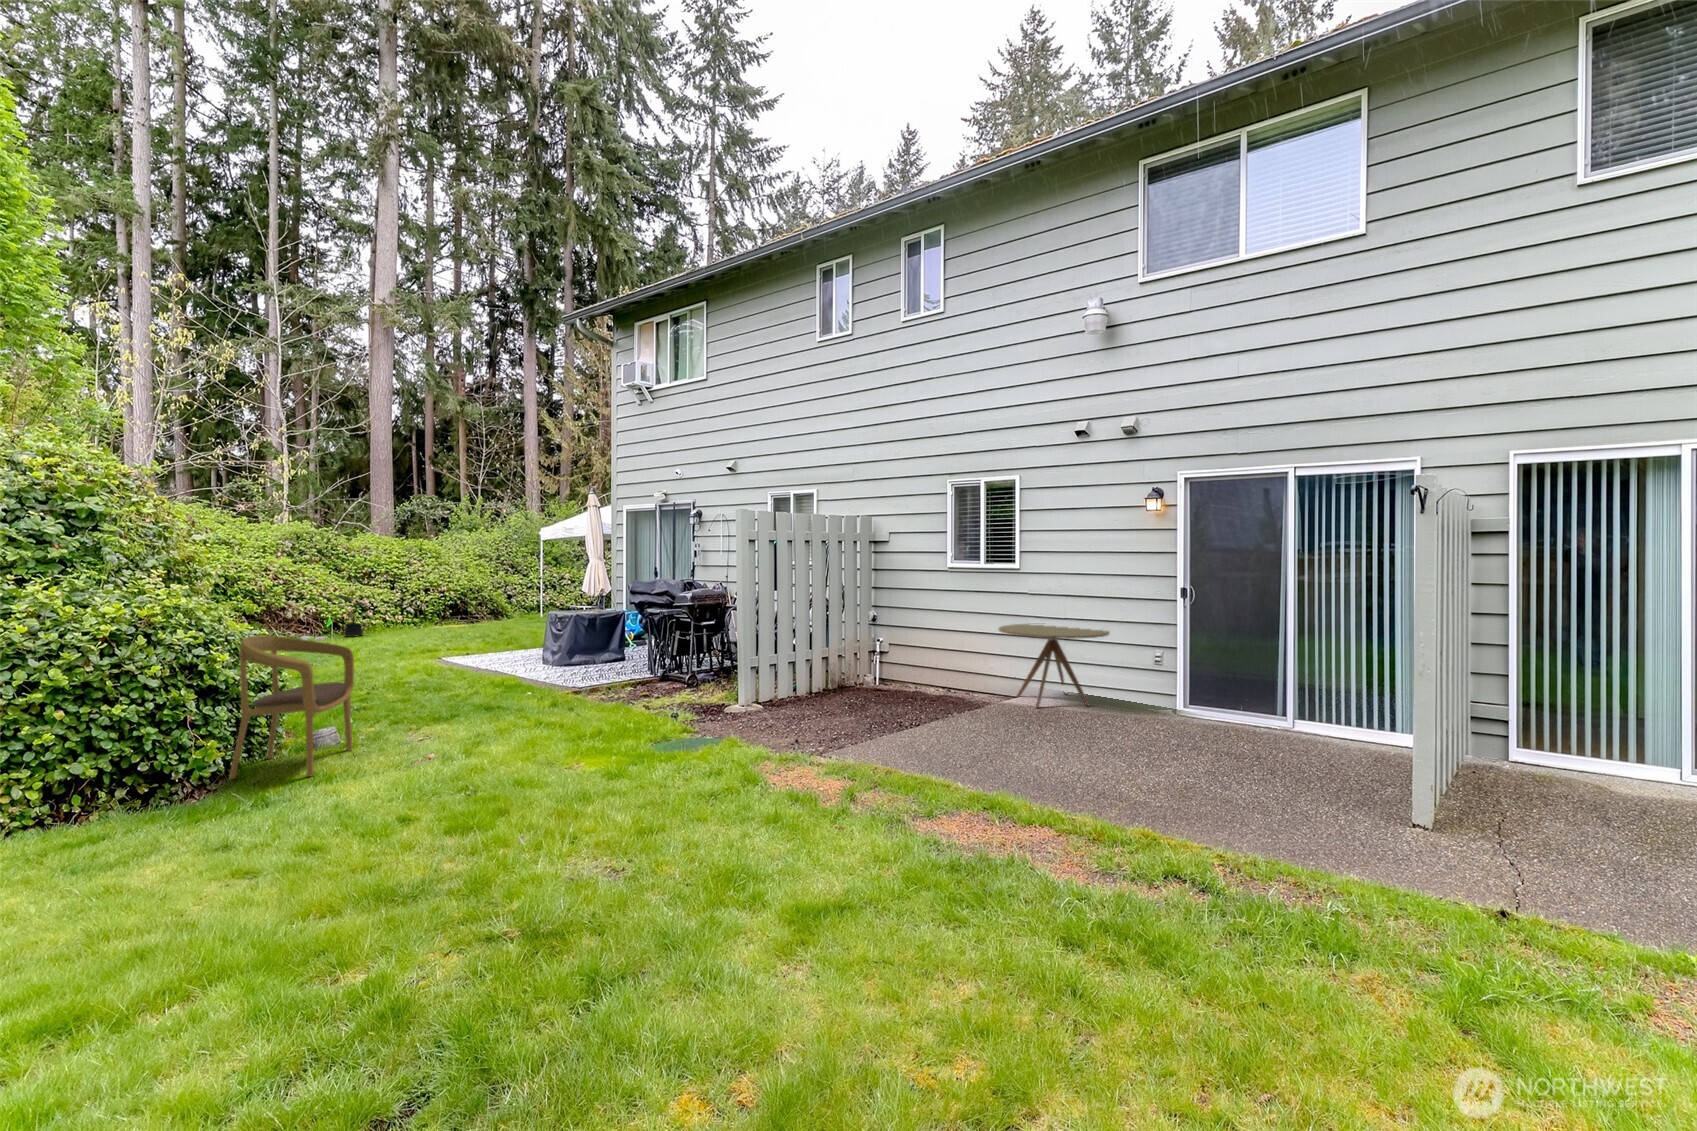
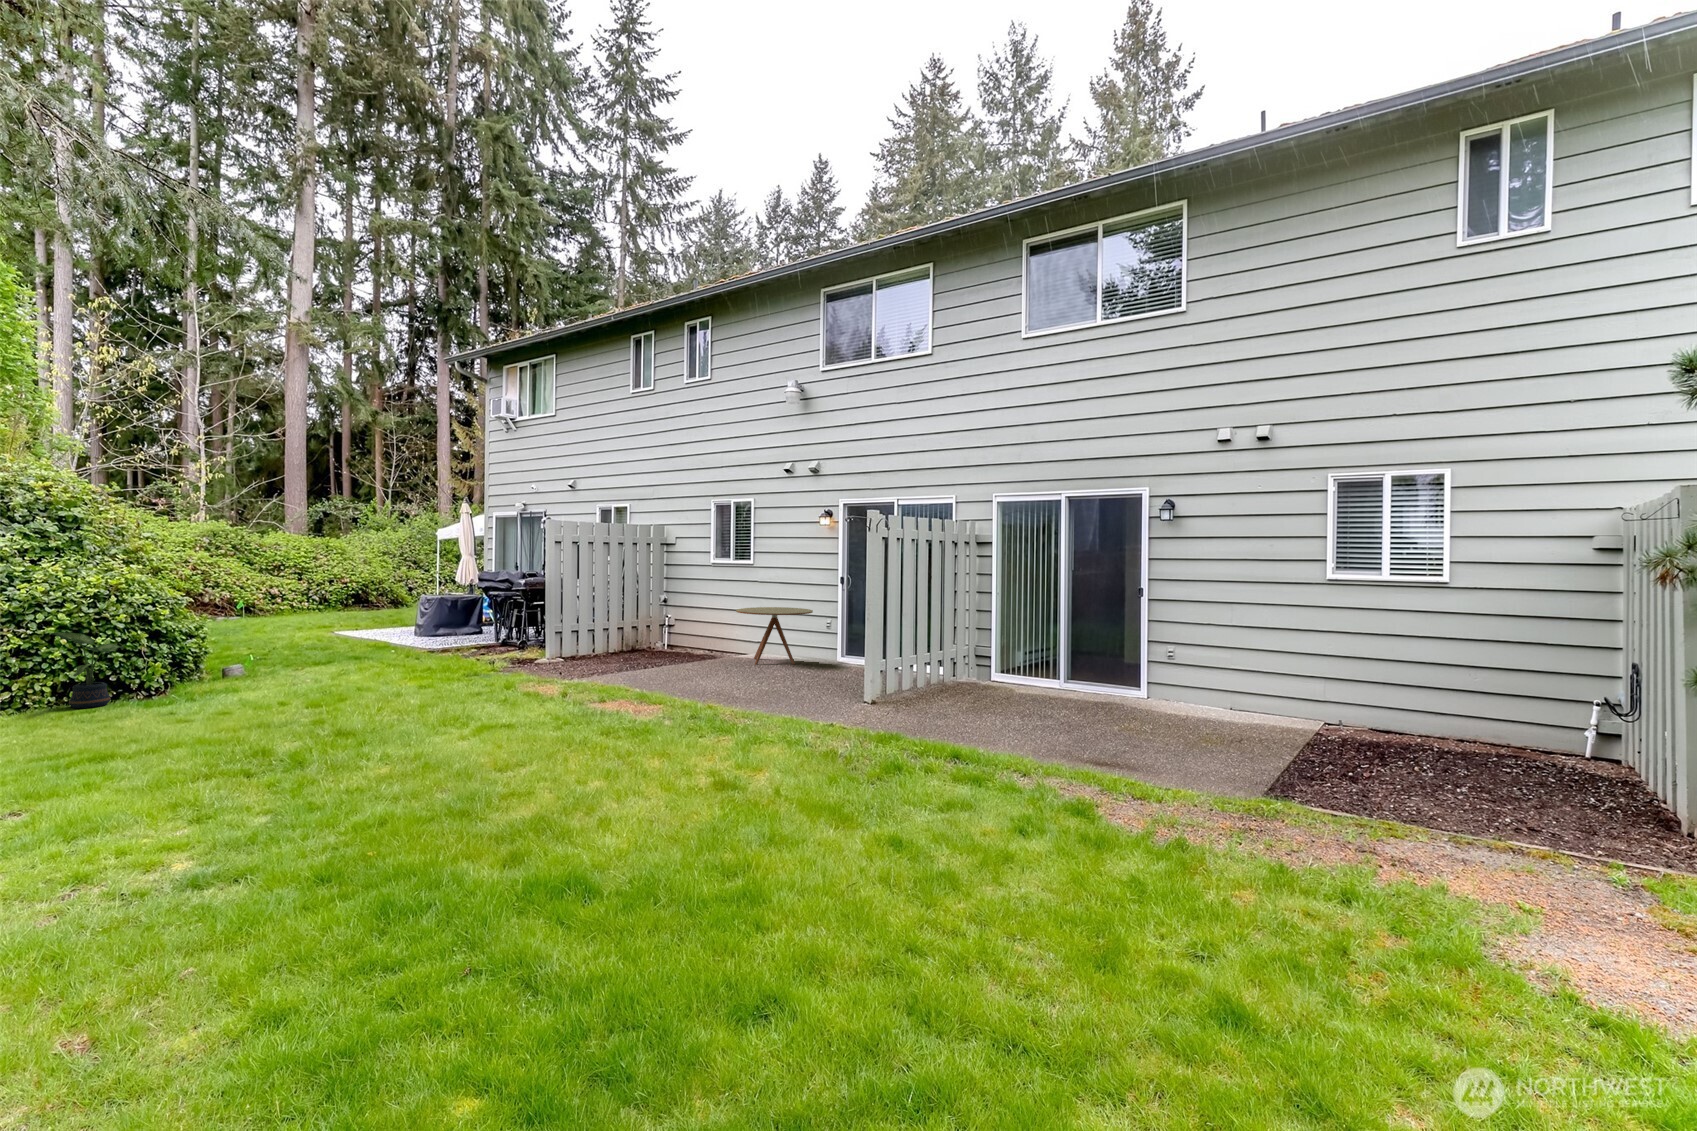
potted plant: present [336,595,366,637] -> present [52,632,124,708]
chair: present [229,636,354,779] -> none [167,600,254,691]

